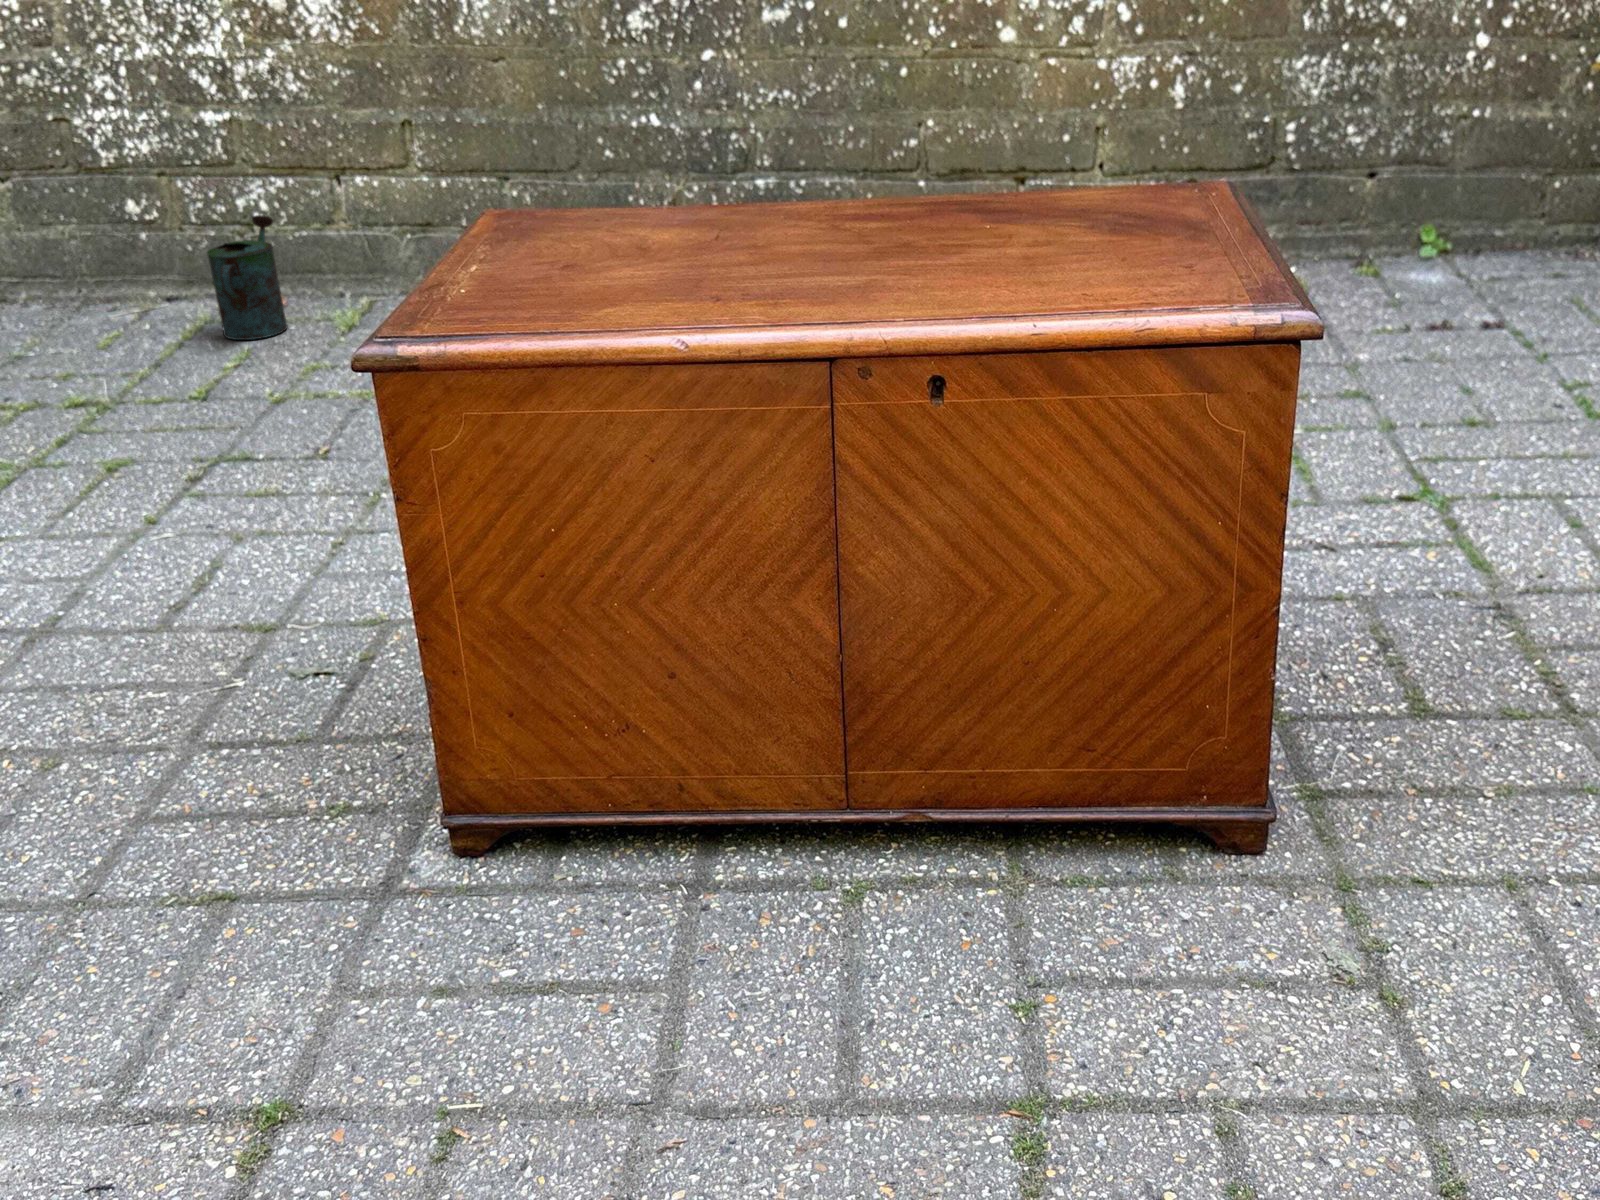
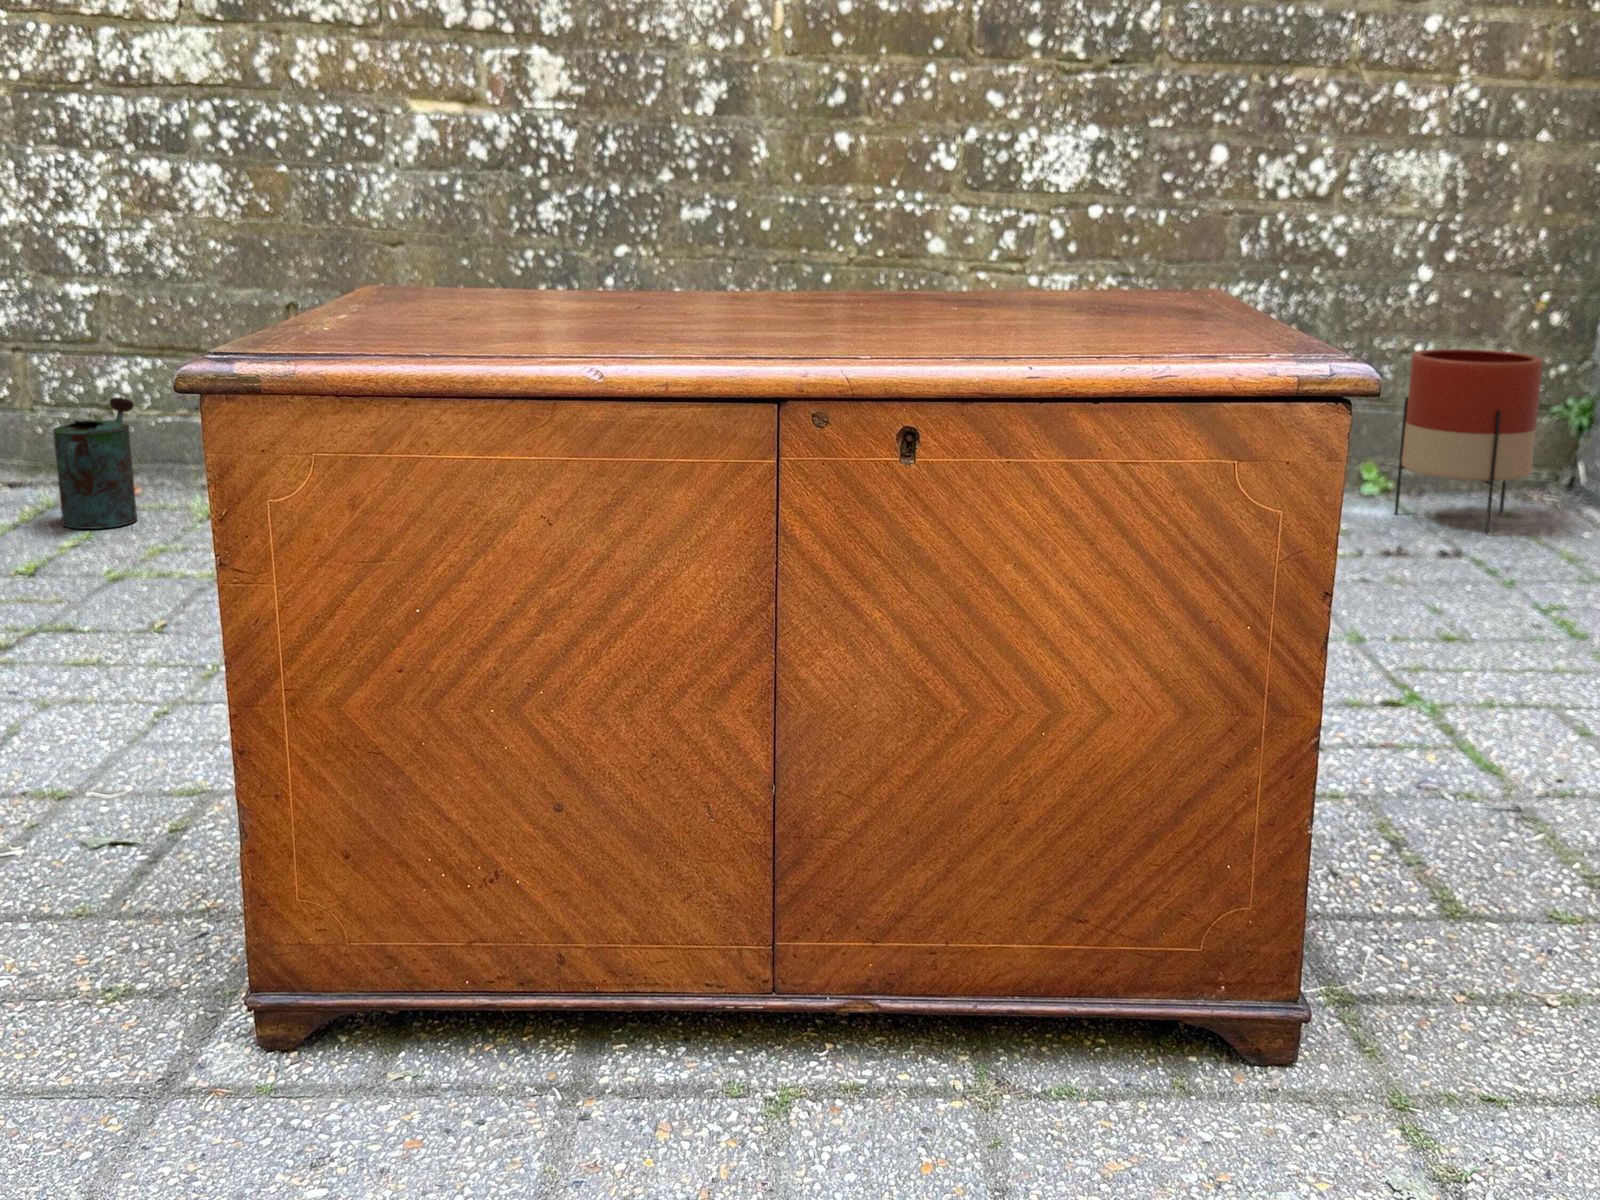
planter: none [1416,113,1559,293] -> present [1395,349,1543,534]

